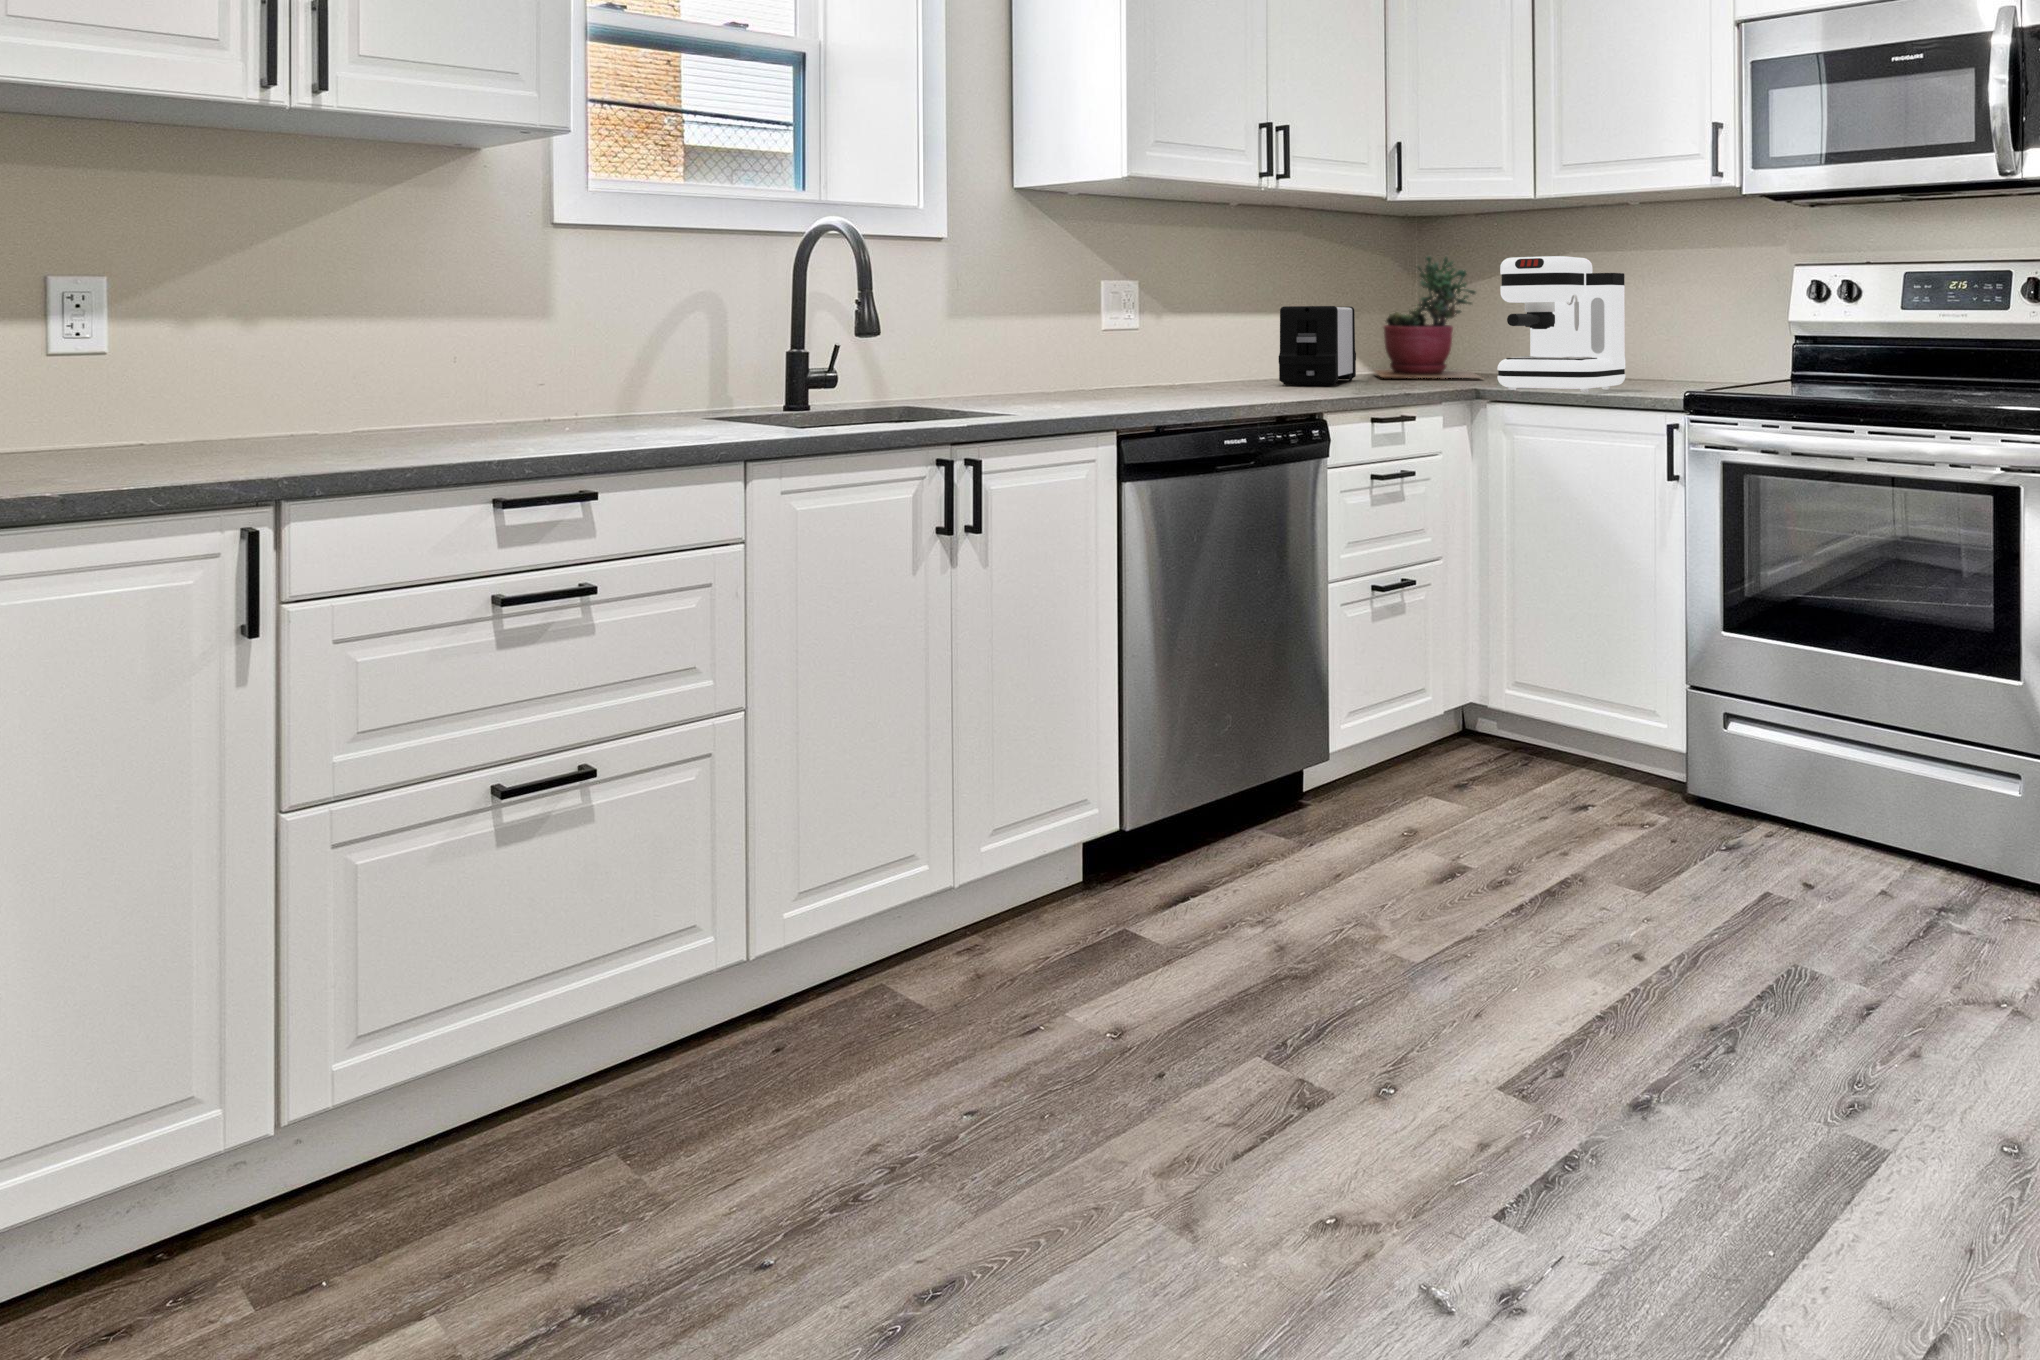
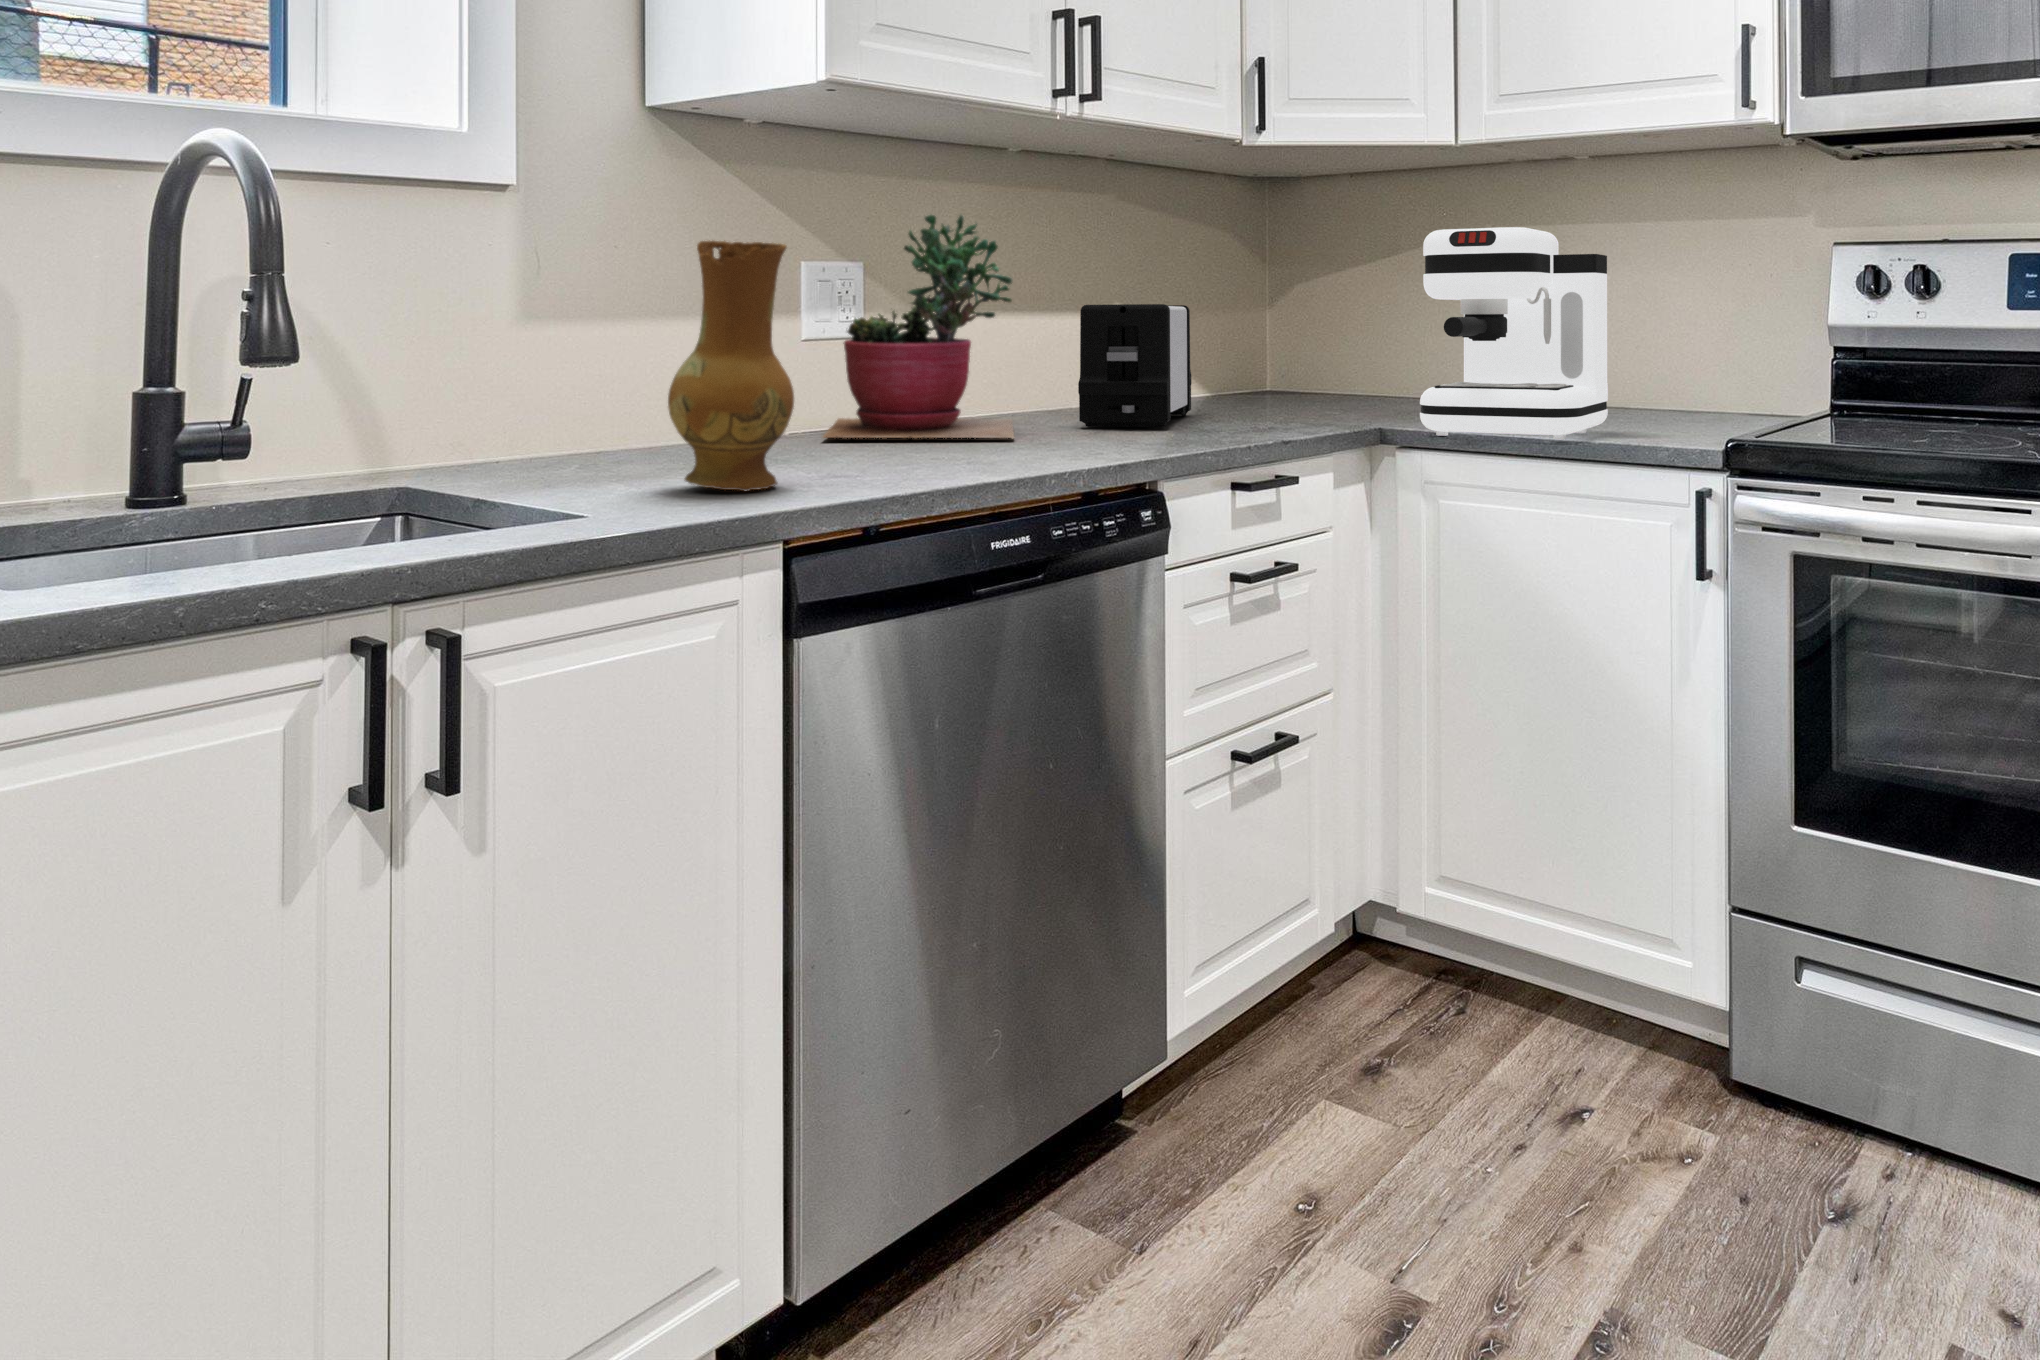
succulent plant: present [1375,256,1479,378] -> present [823,215,1014,439]
ceramic jug: none [1052,272,1117,407] -> present [668,241,794,491]

